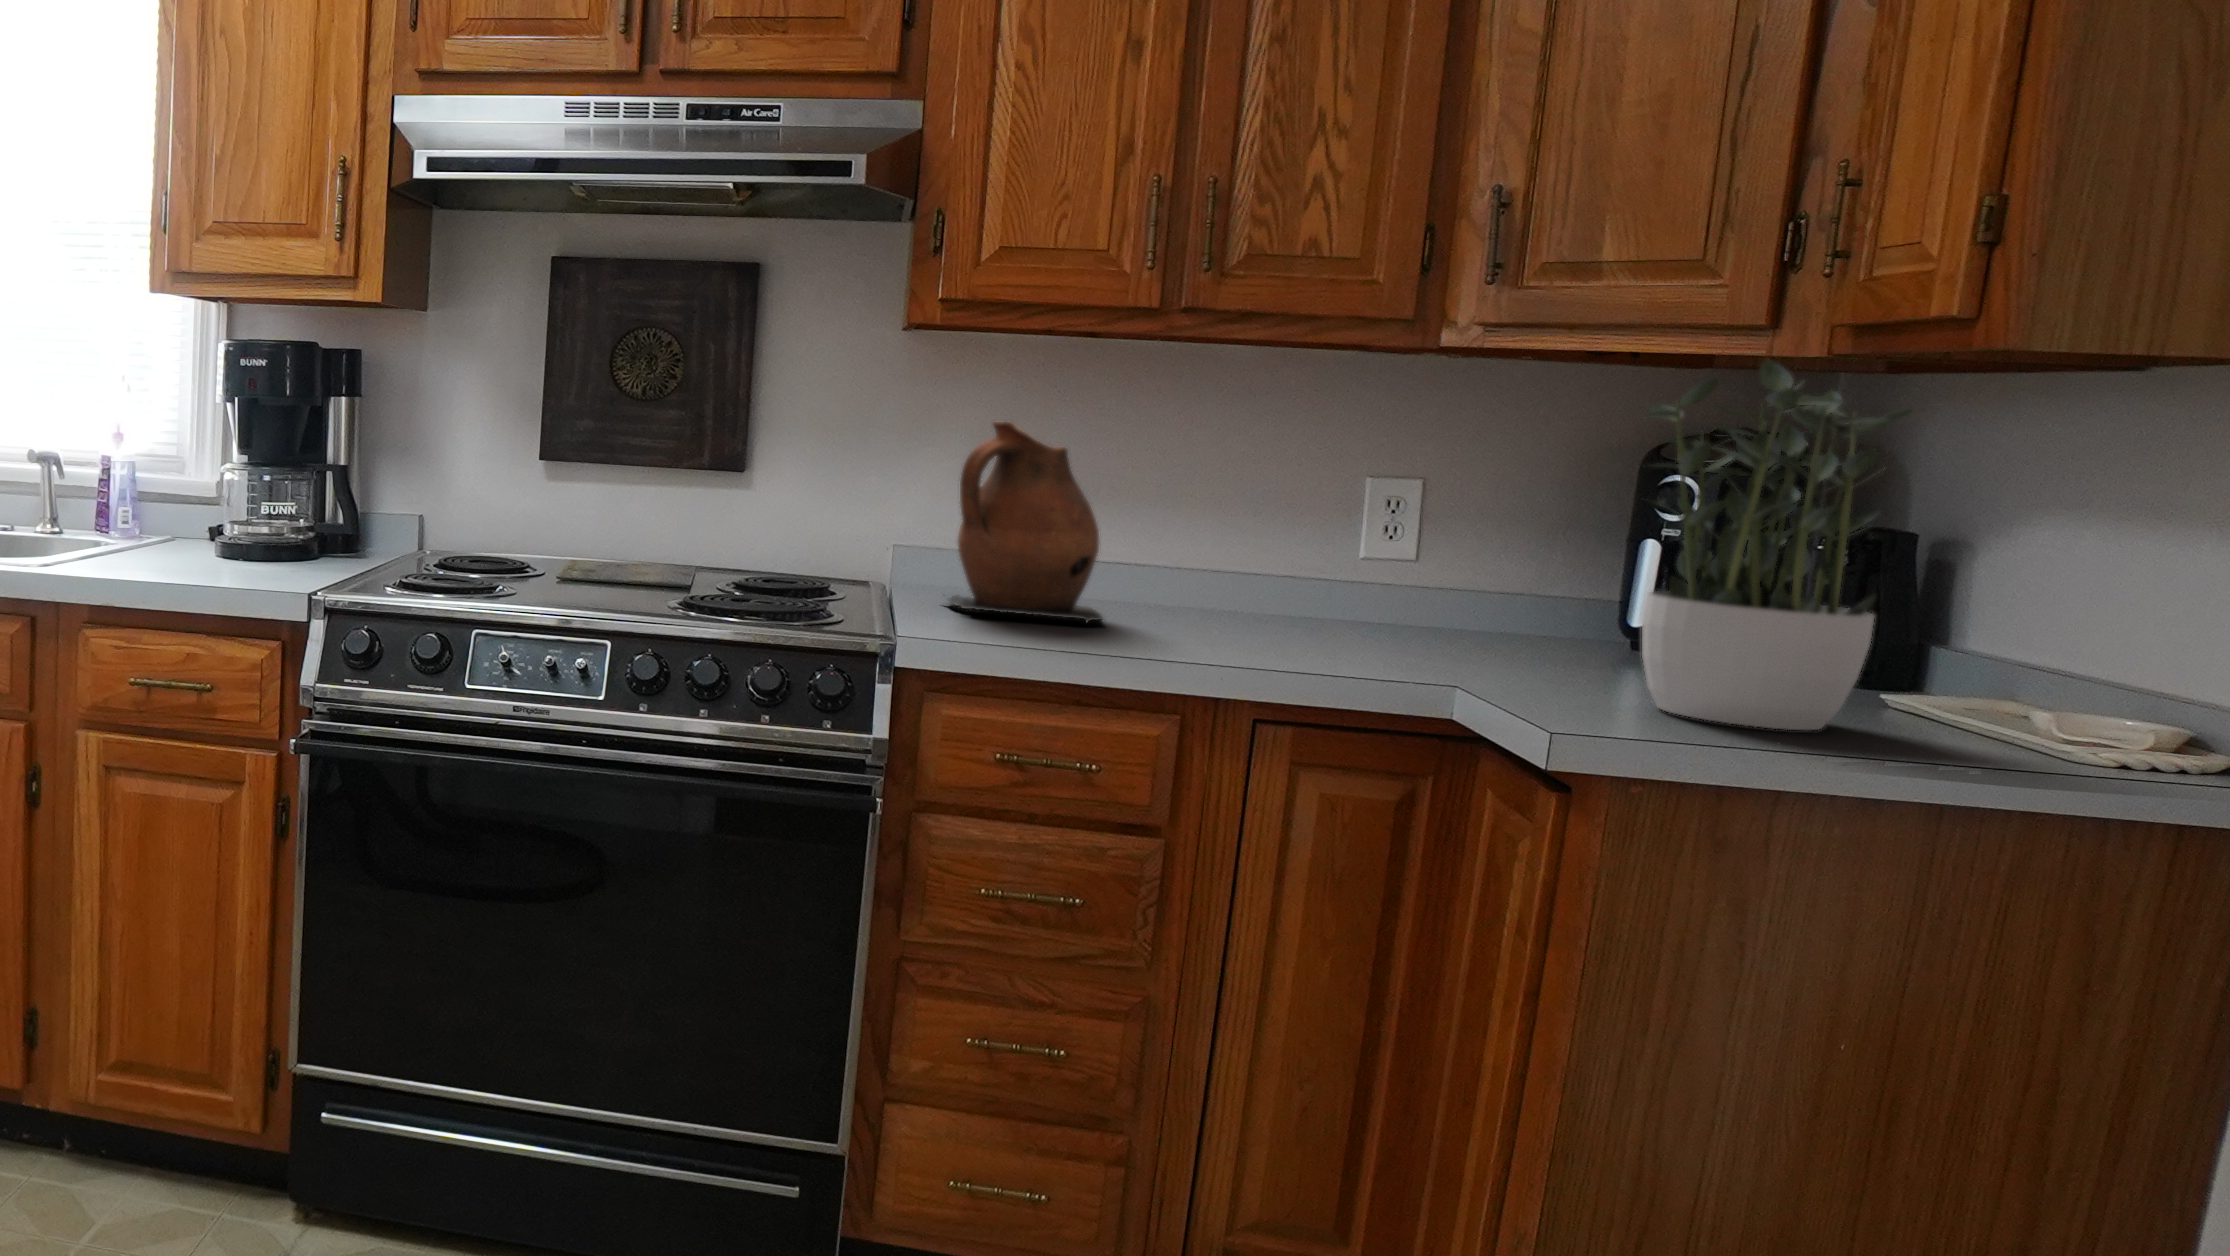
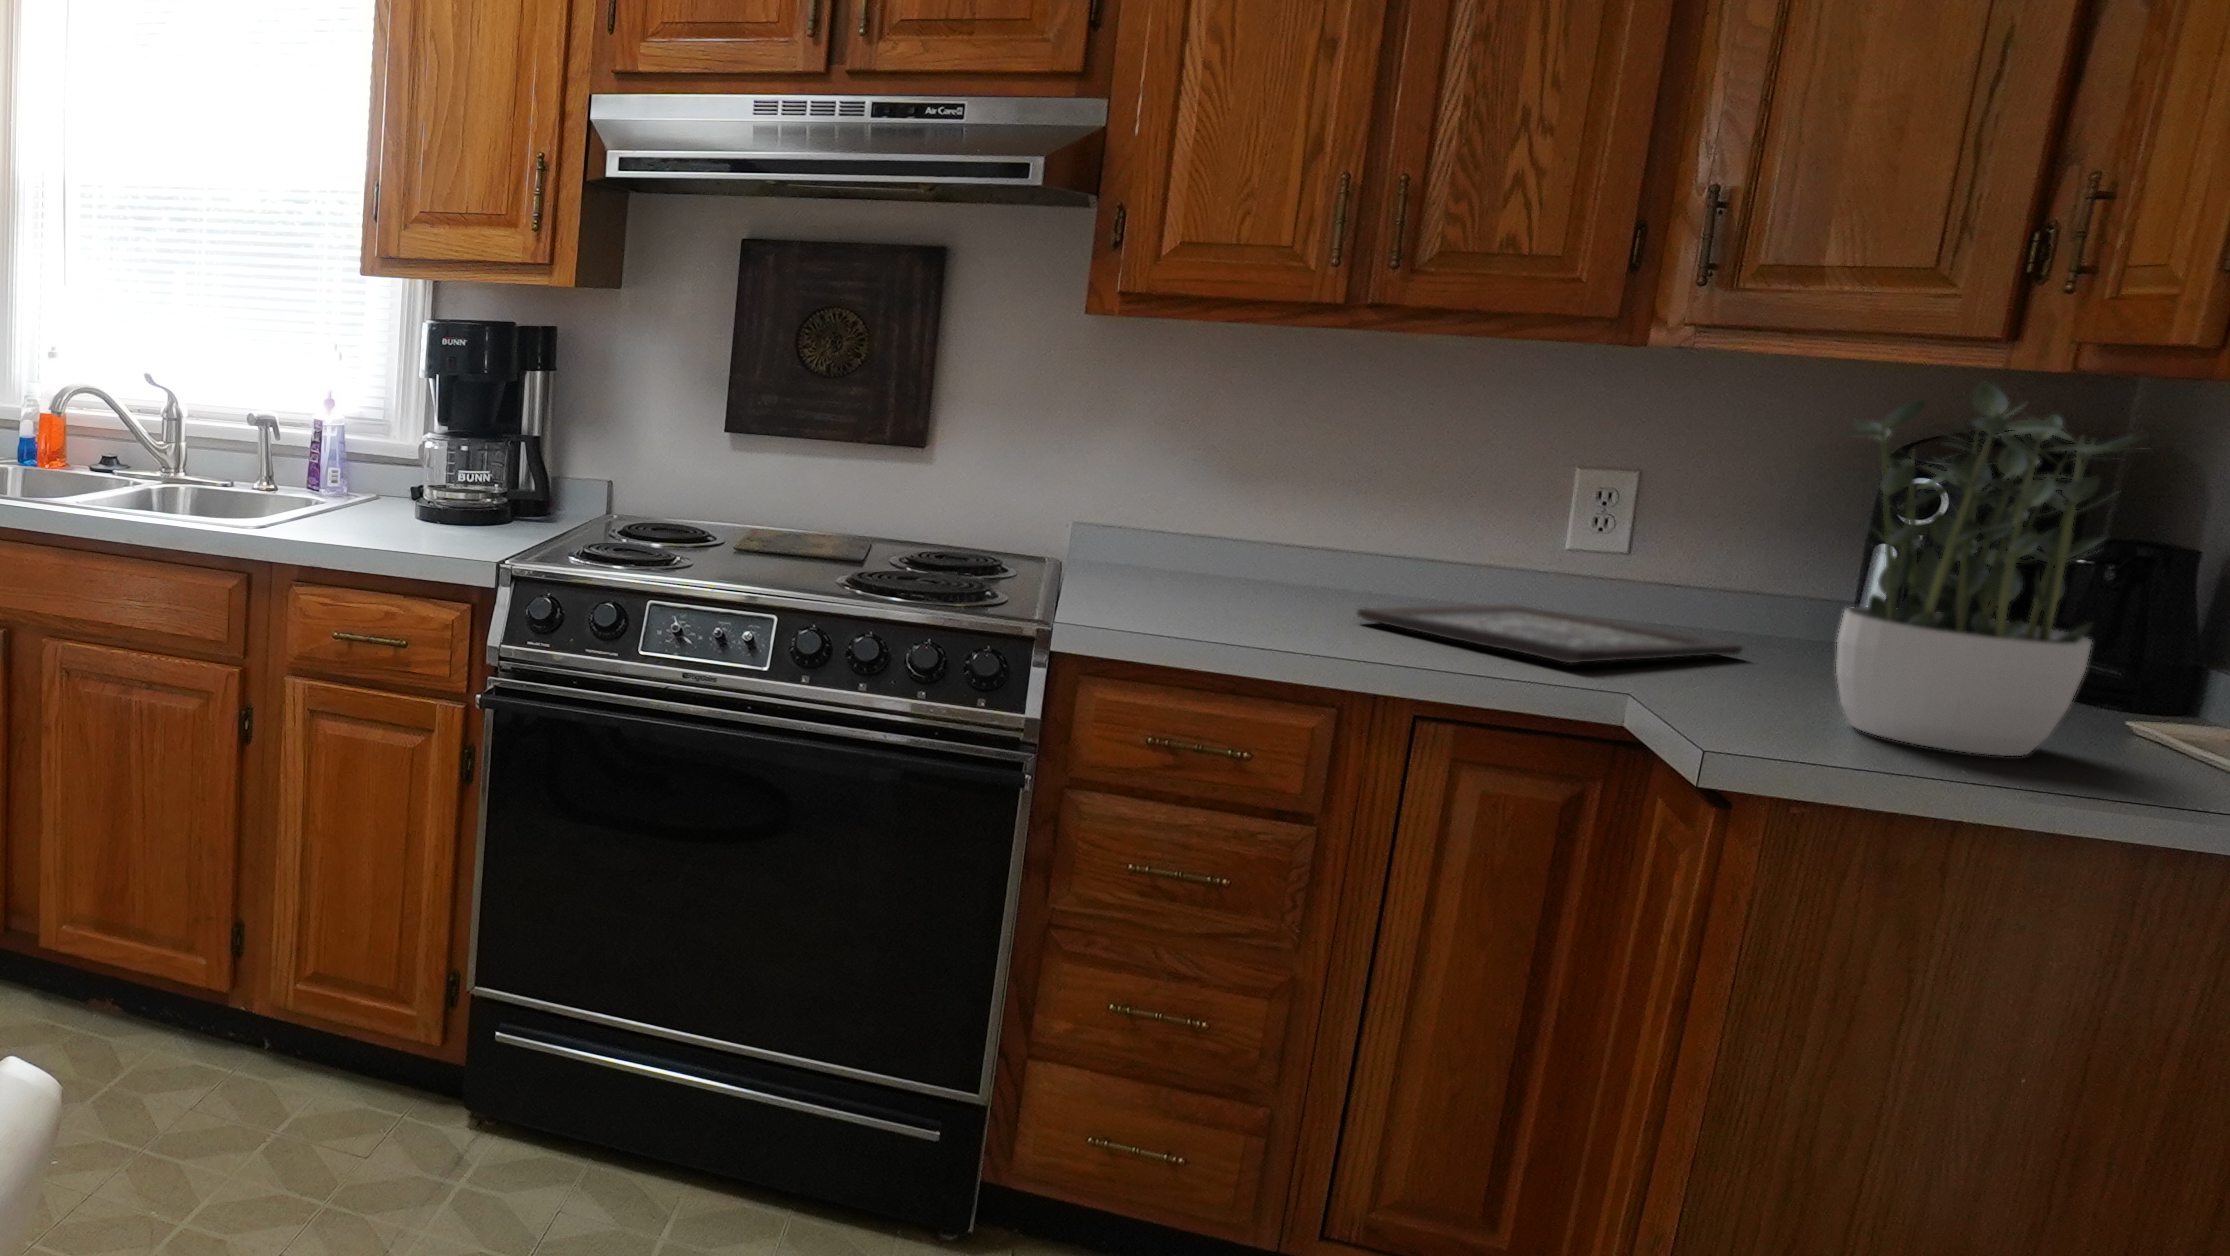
ceramic pitcher: present [948,422,1103,622] -> none [1115,410,1282,612]
tray: none [1177,613,1531,661] -> present [1357,604,1742,663]

